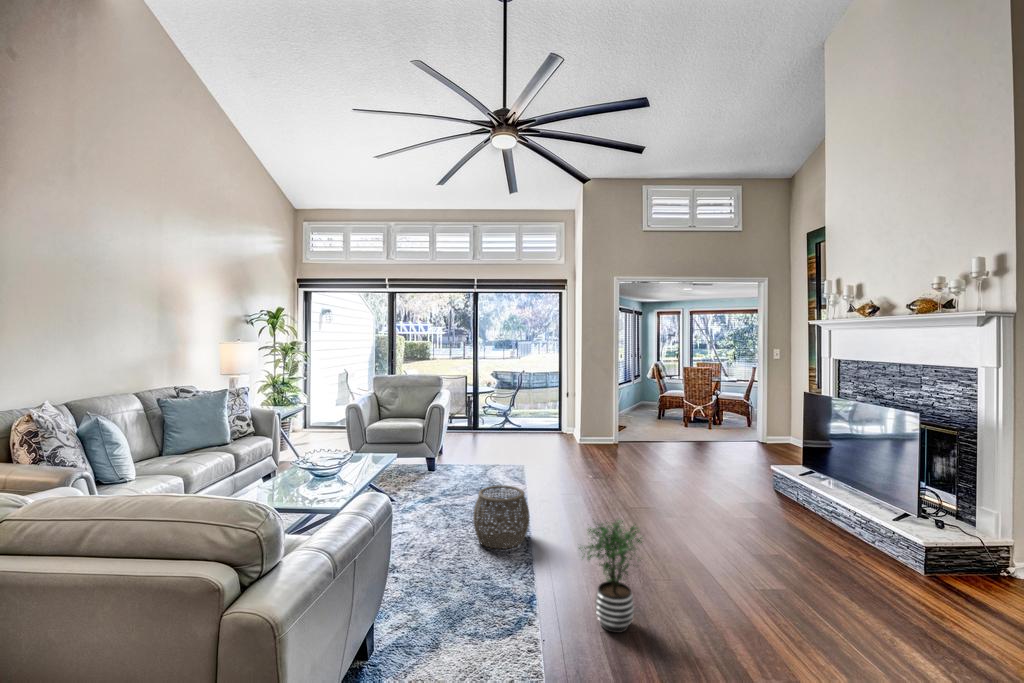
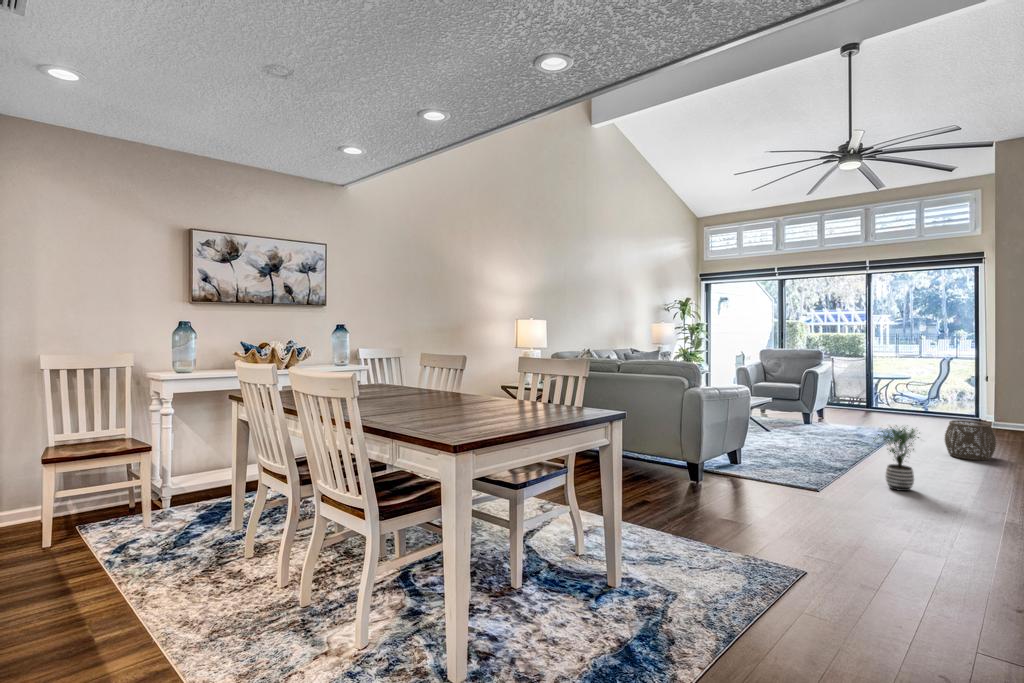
woven basket: present [473,486,529,549] -> present [945,420,996,461]

